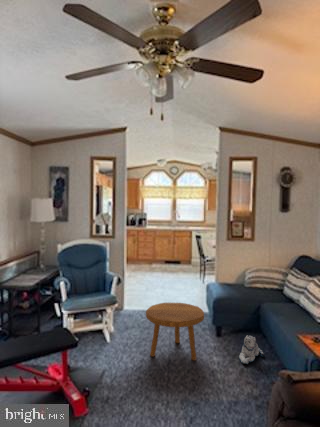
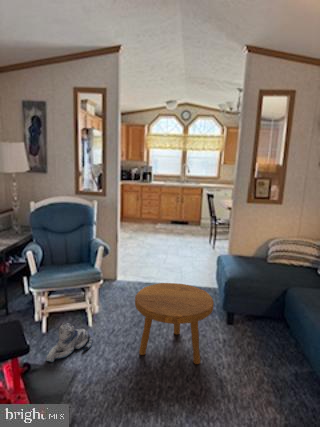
plush toy: present [239,335,264,364] -> present [46,323,93,362]

